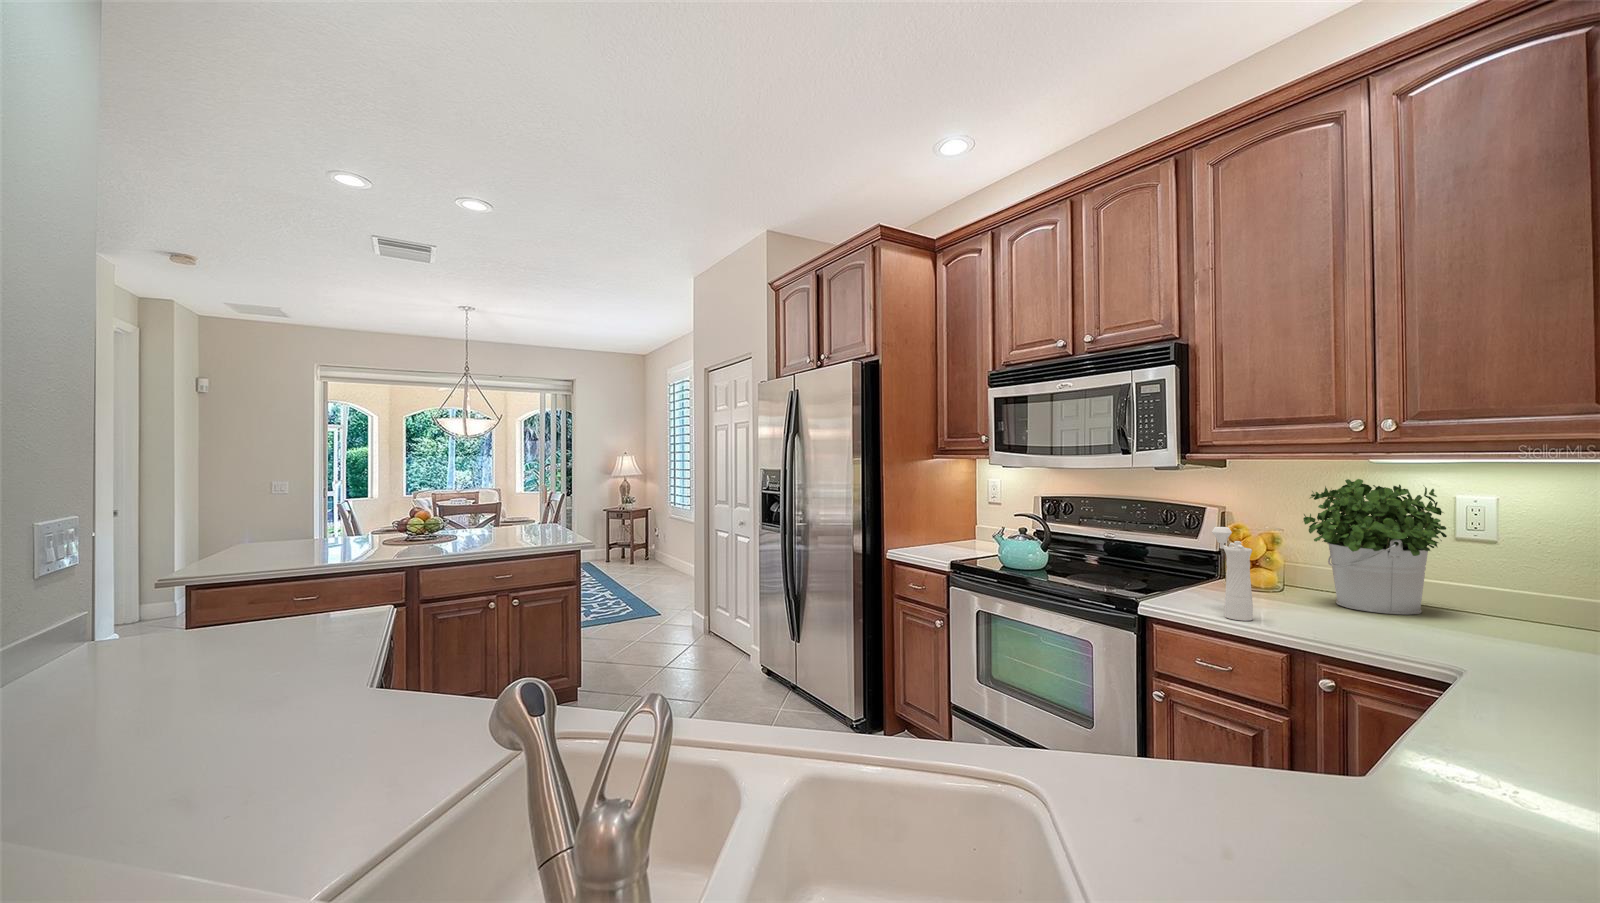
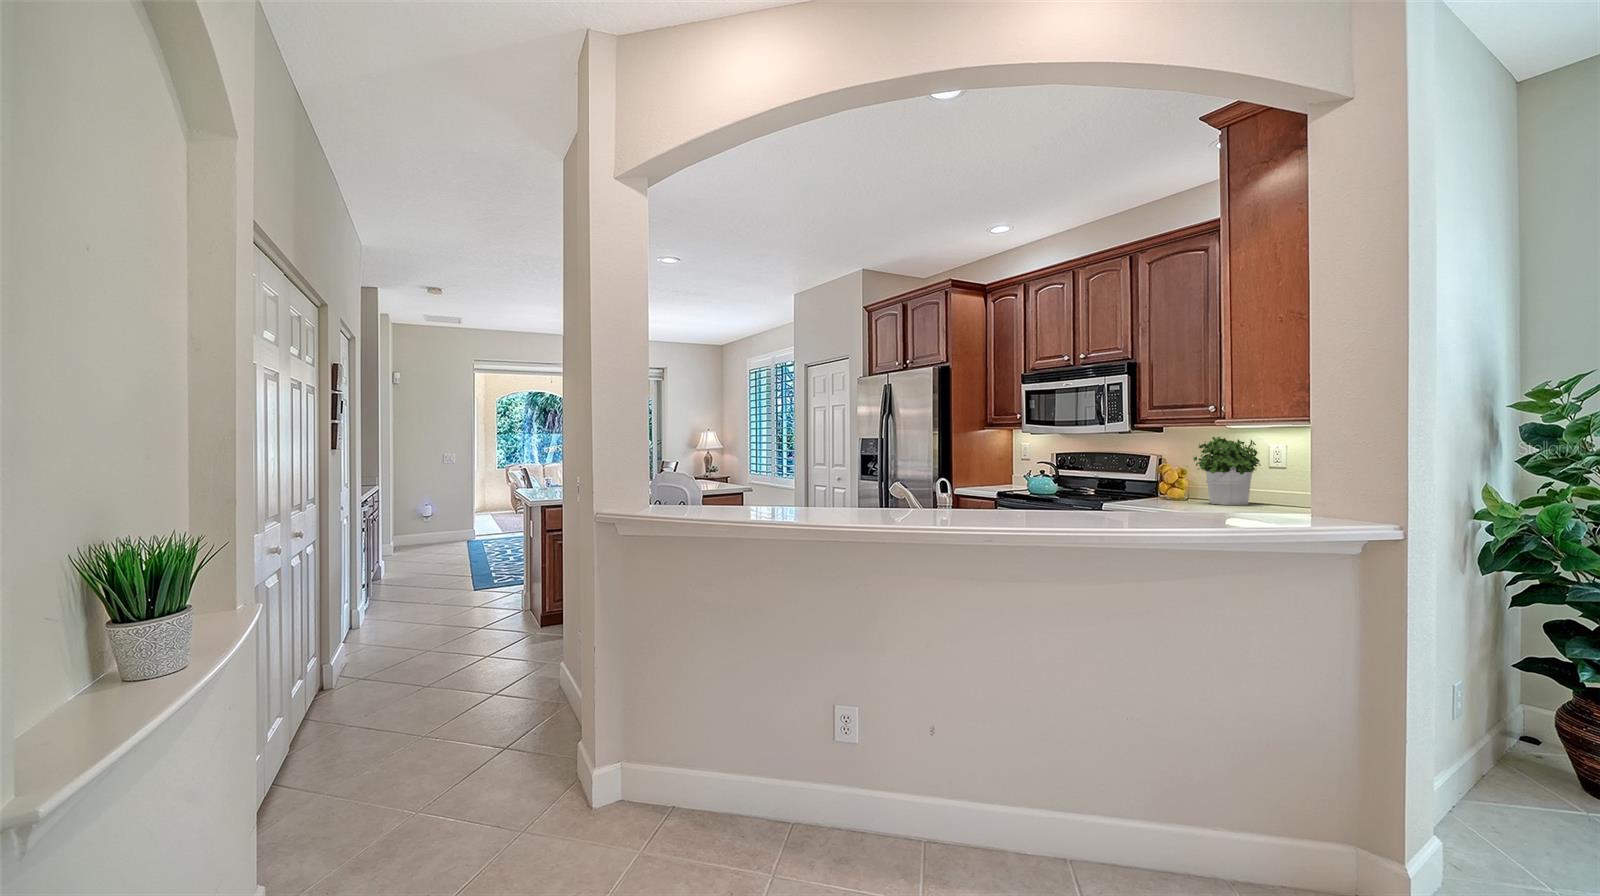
pepper mill: present [1212,527,1253,621] -> none [1142,462,1158,507]

